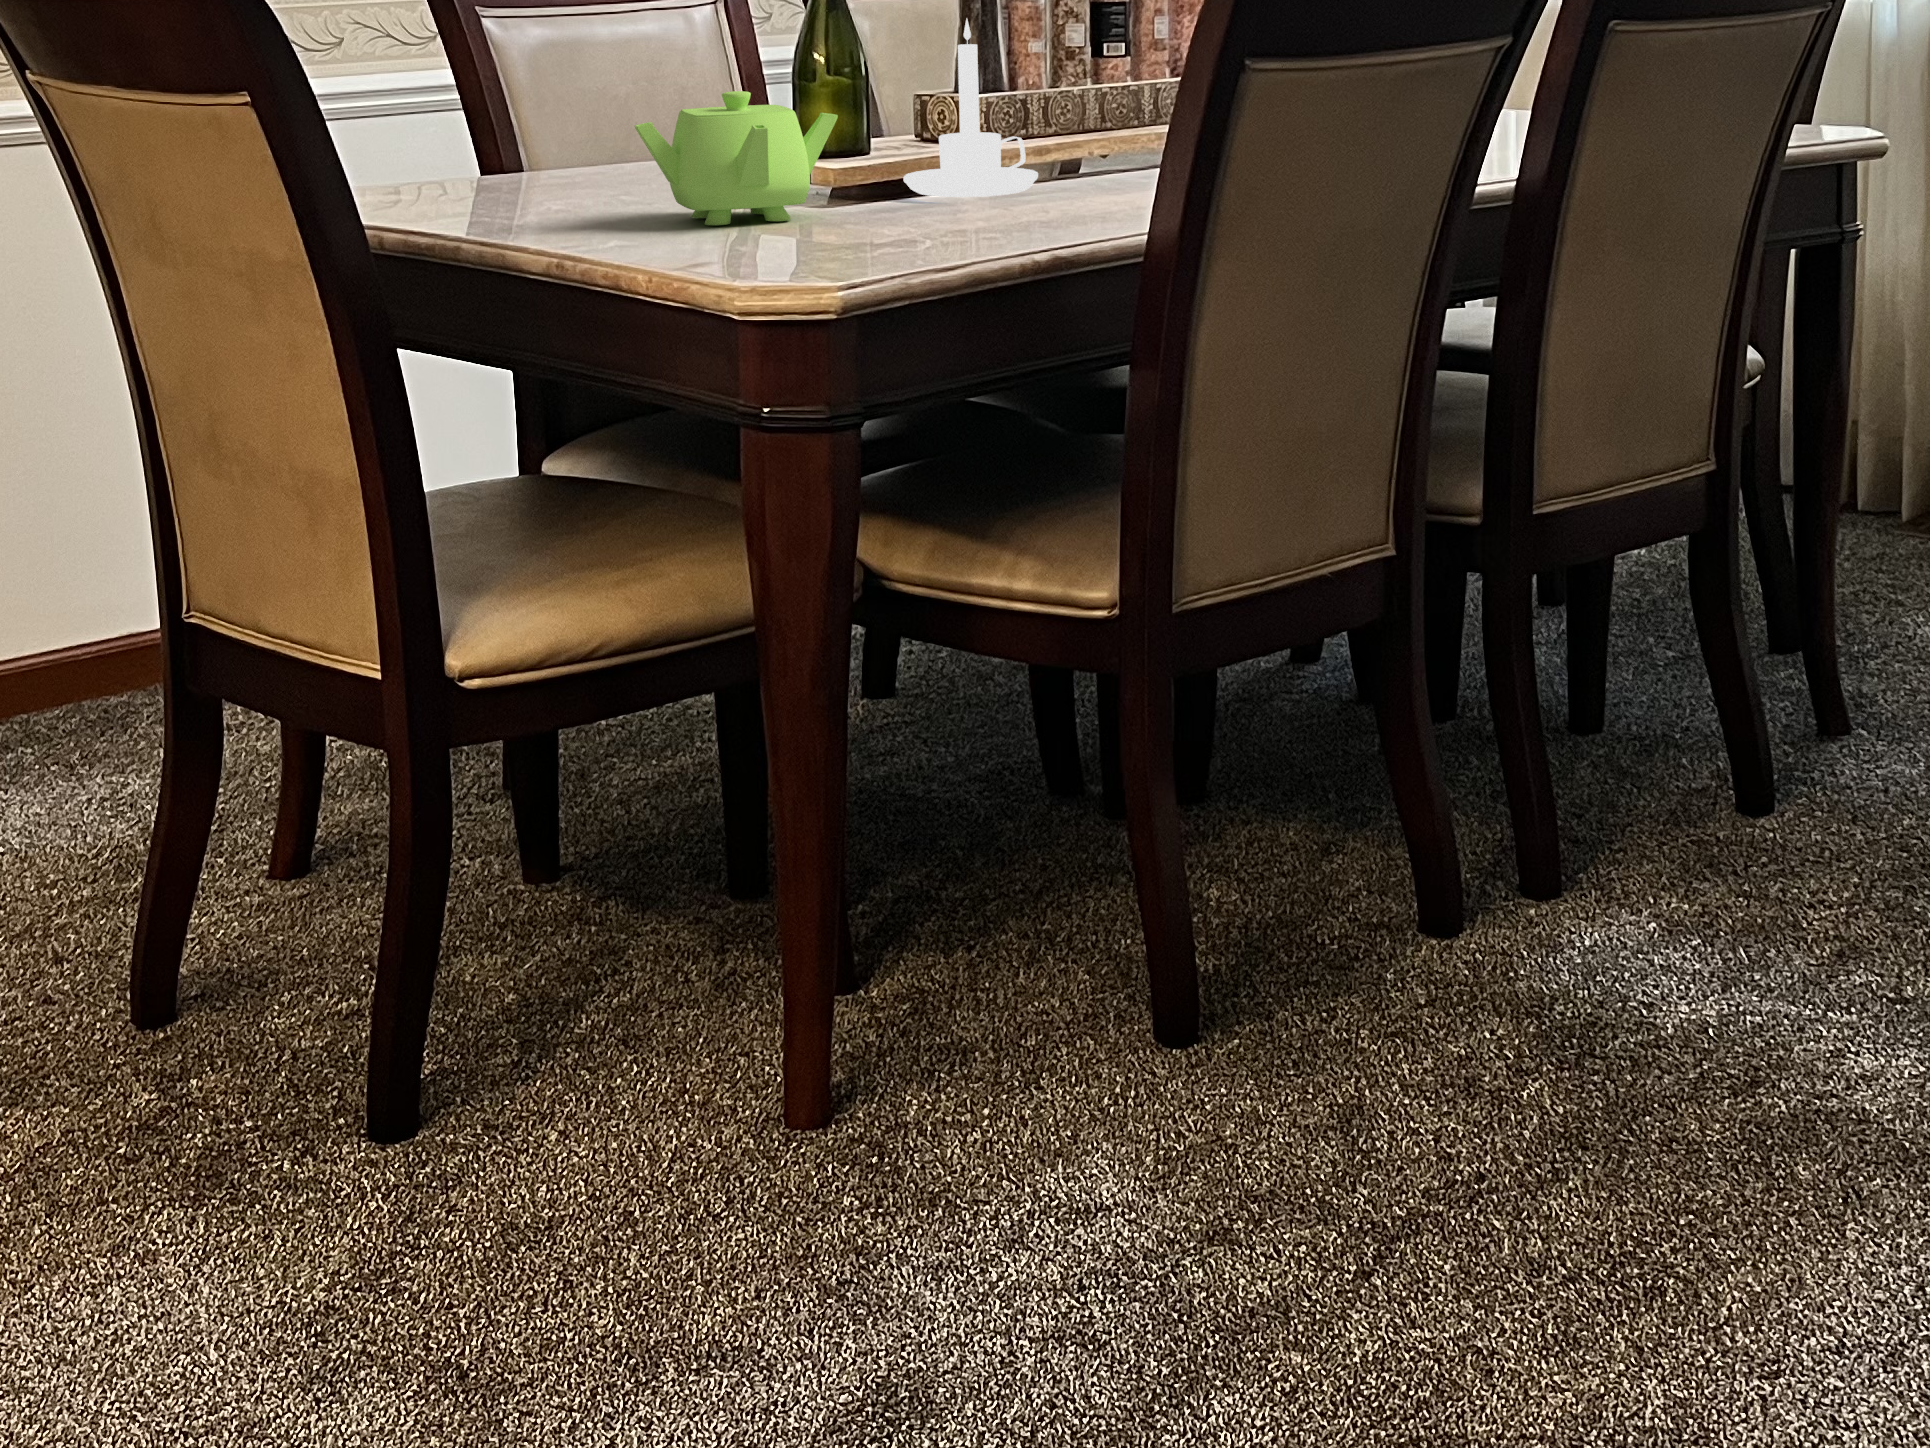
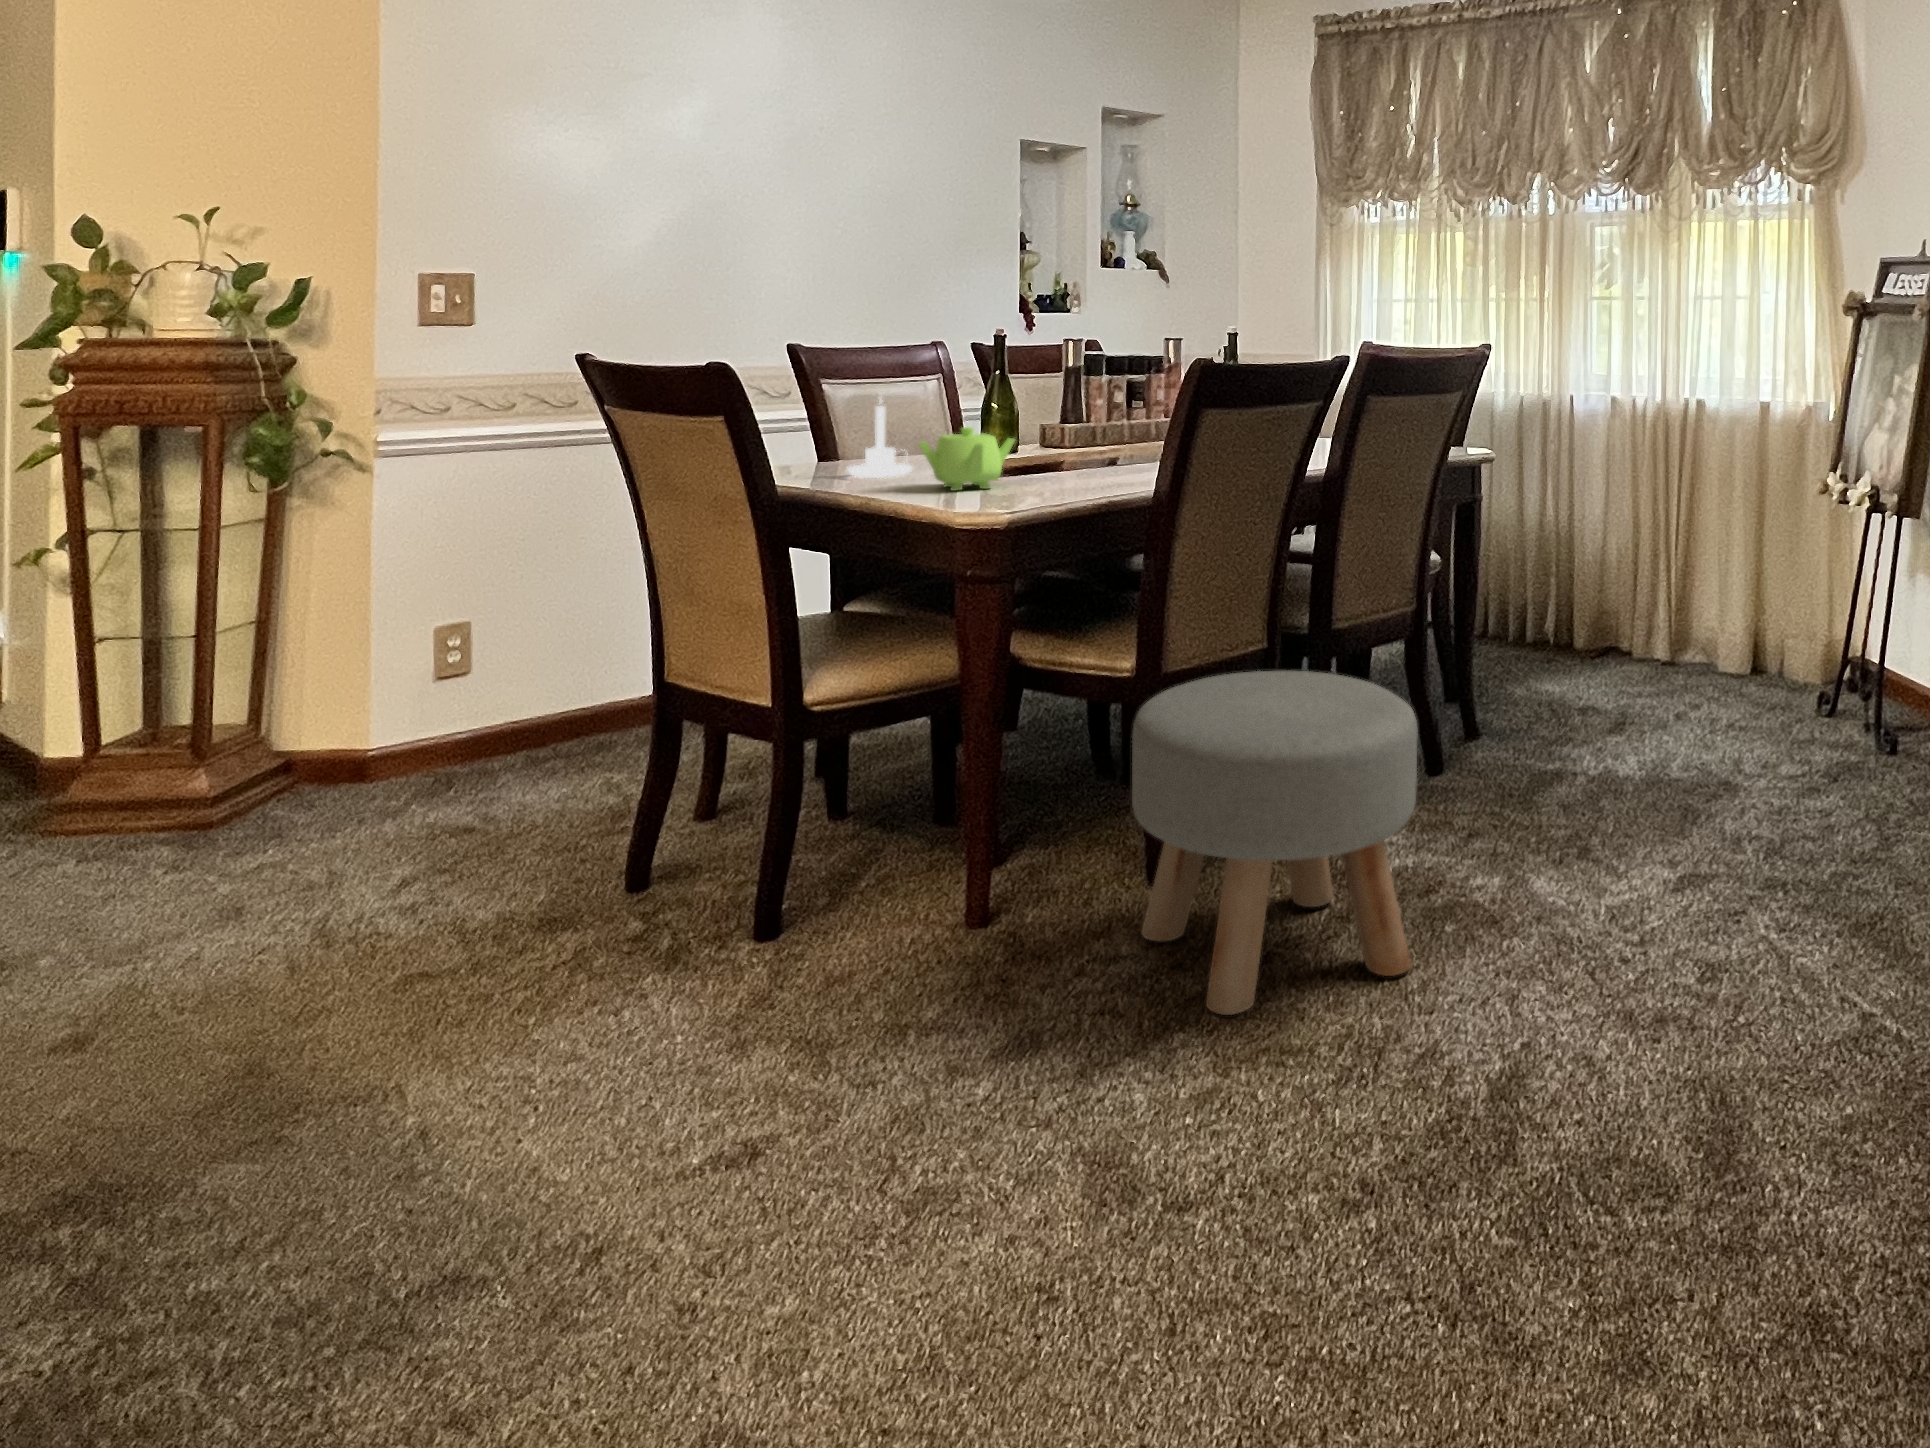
candle holder: present [904,19,1038,197] -> present [847,398,913,478]
ottoman: none [1099,612,1742,1362] -> present [1132,671,1417,1015]

